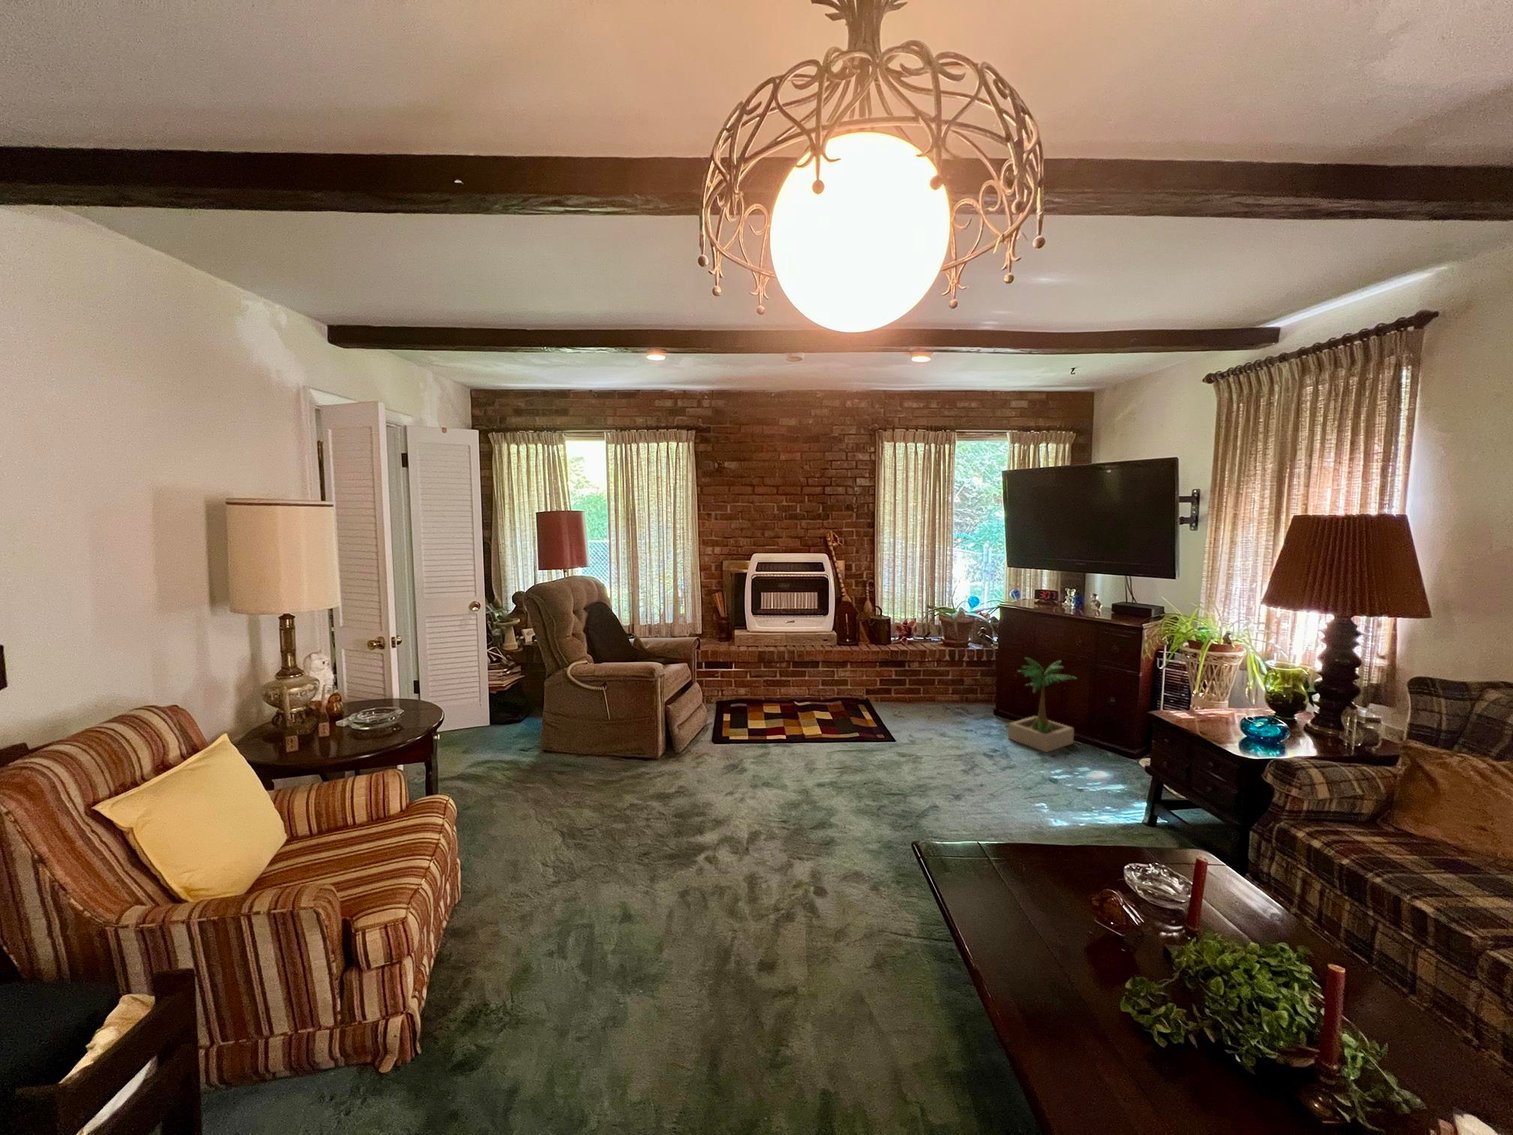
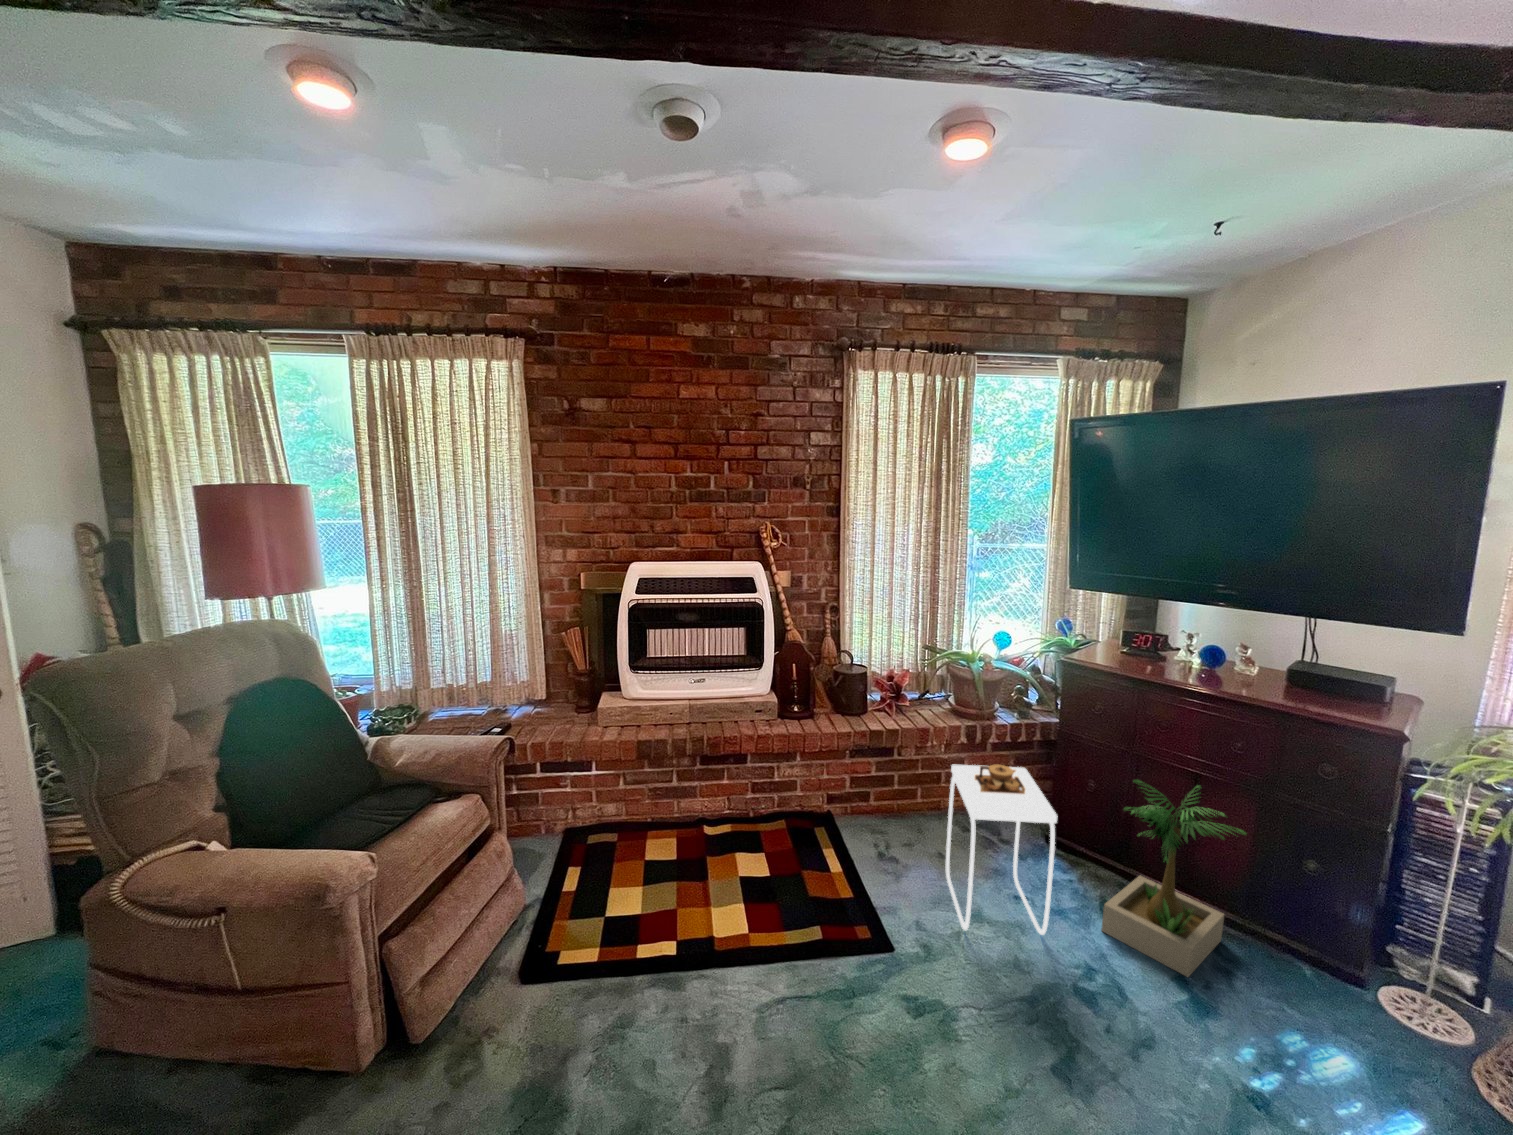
side table: none [929,652,978,738] -> present [946,764,1058,935]

